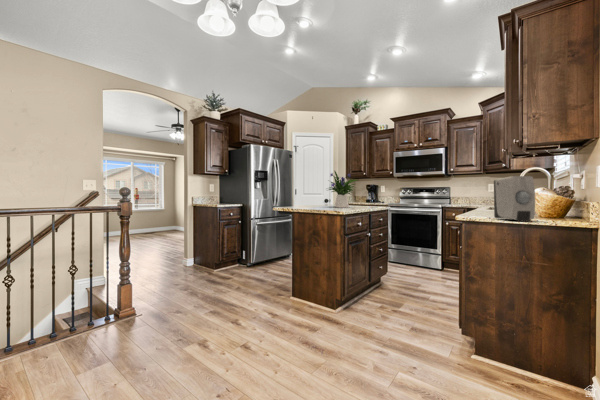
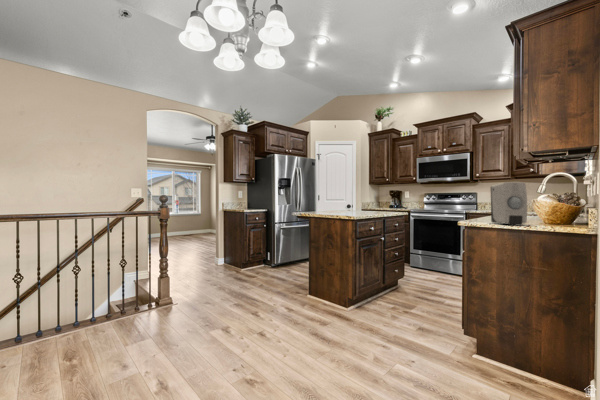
flower arrangement: present [329,171,357,208] -> none [341,177,374,212]

